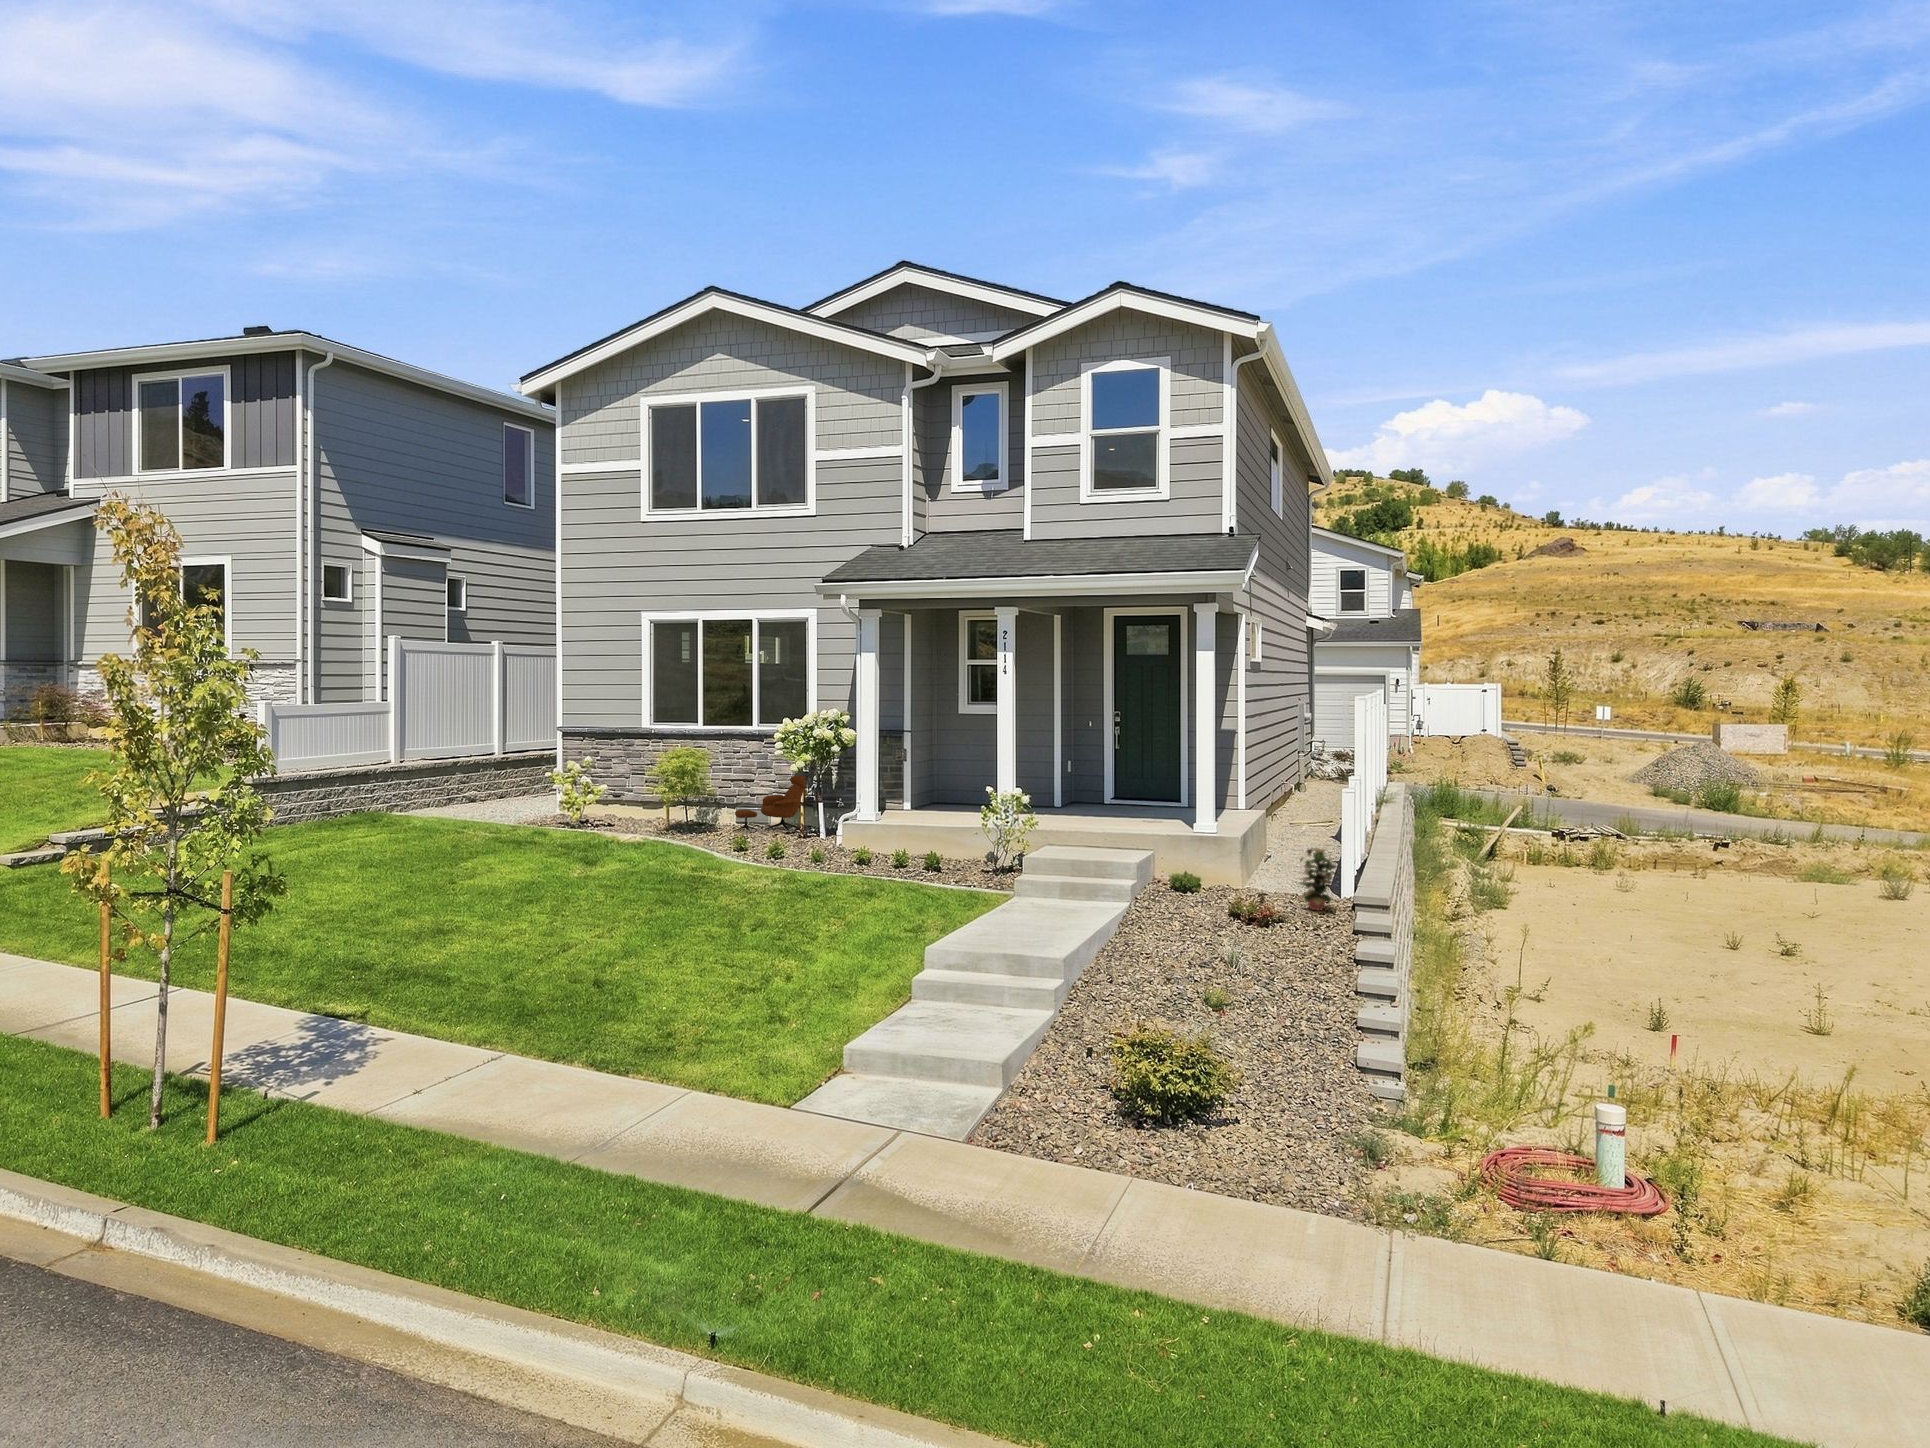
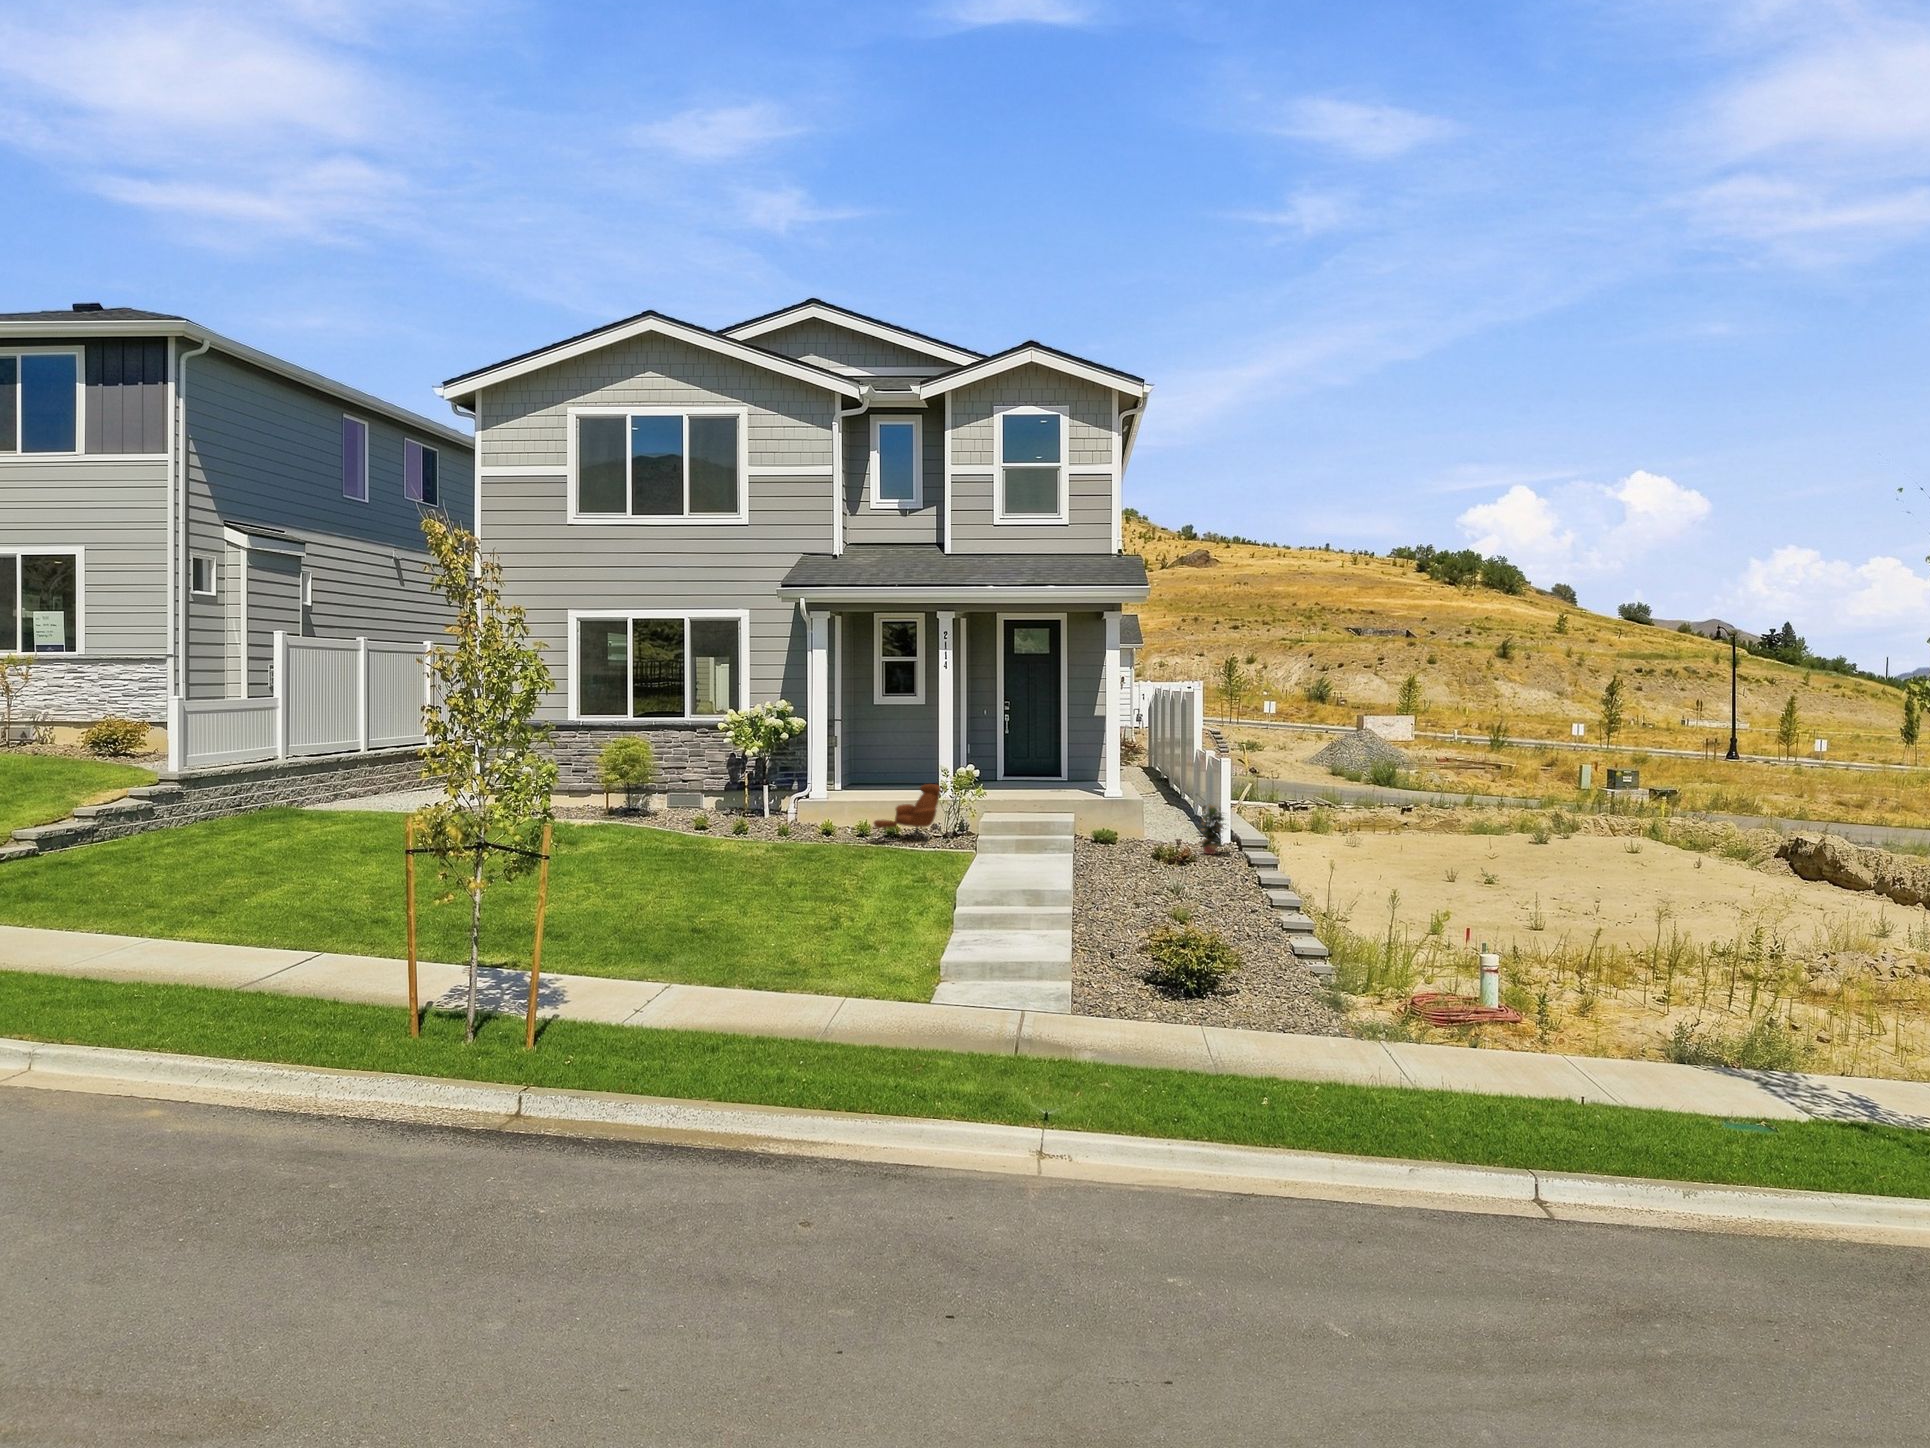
lounge chair: present [733,775,806,833] -> present [874,784,941,843]

